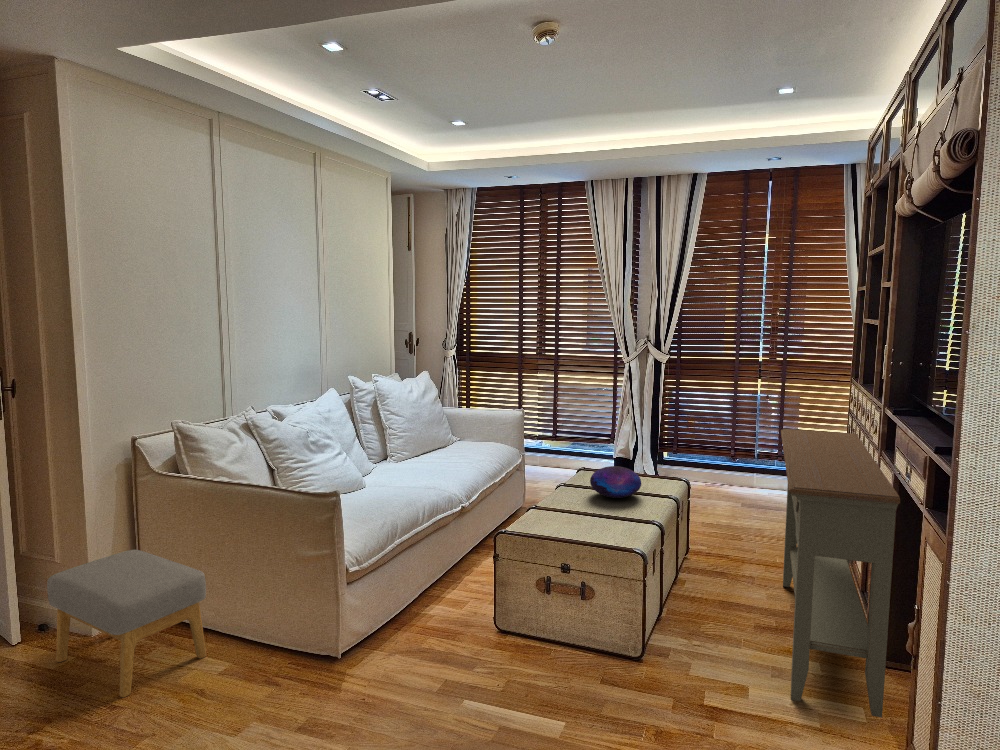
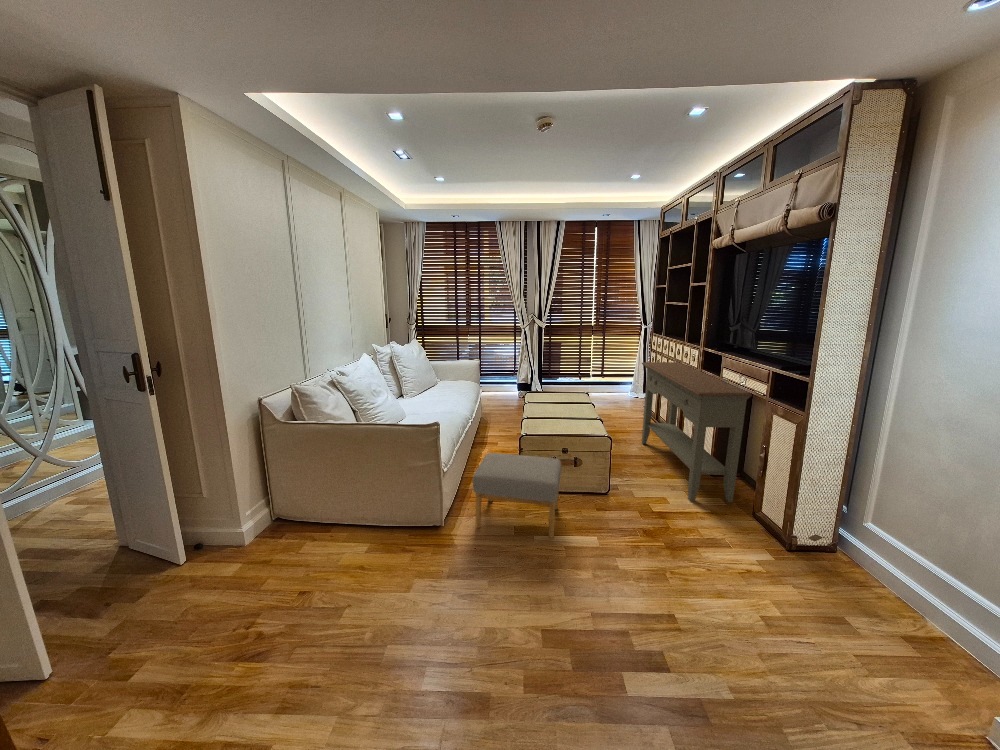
decorative orb: present [590,466,641,498] -> none [546,389,575,407]
footstool: present [47,550,207,697] -> present [473,453,562,538]

